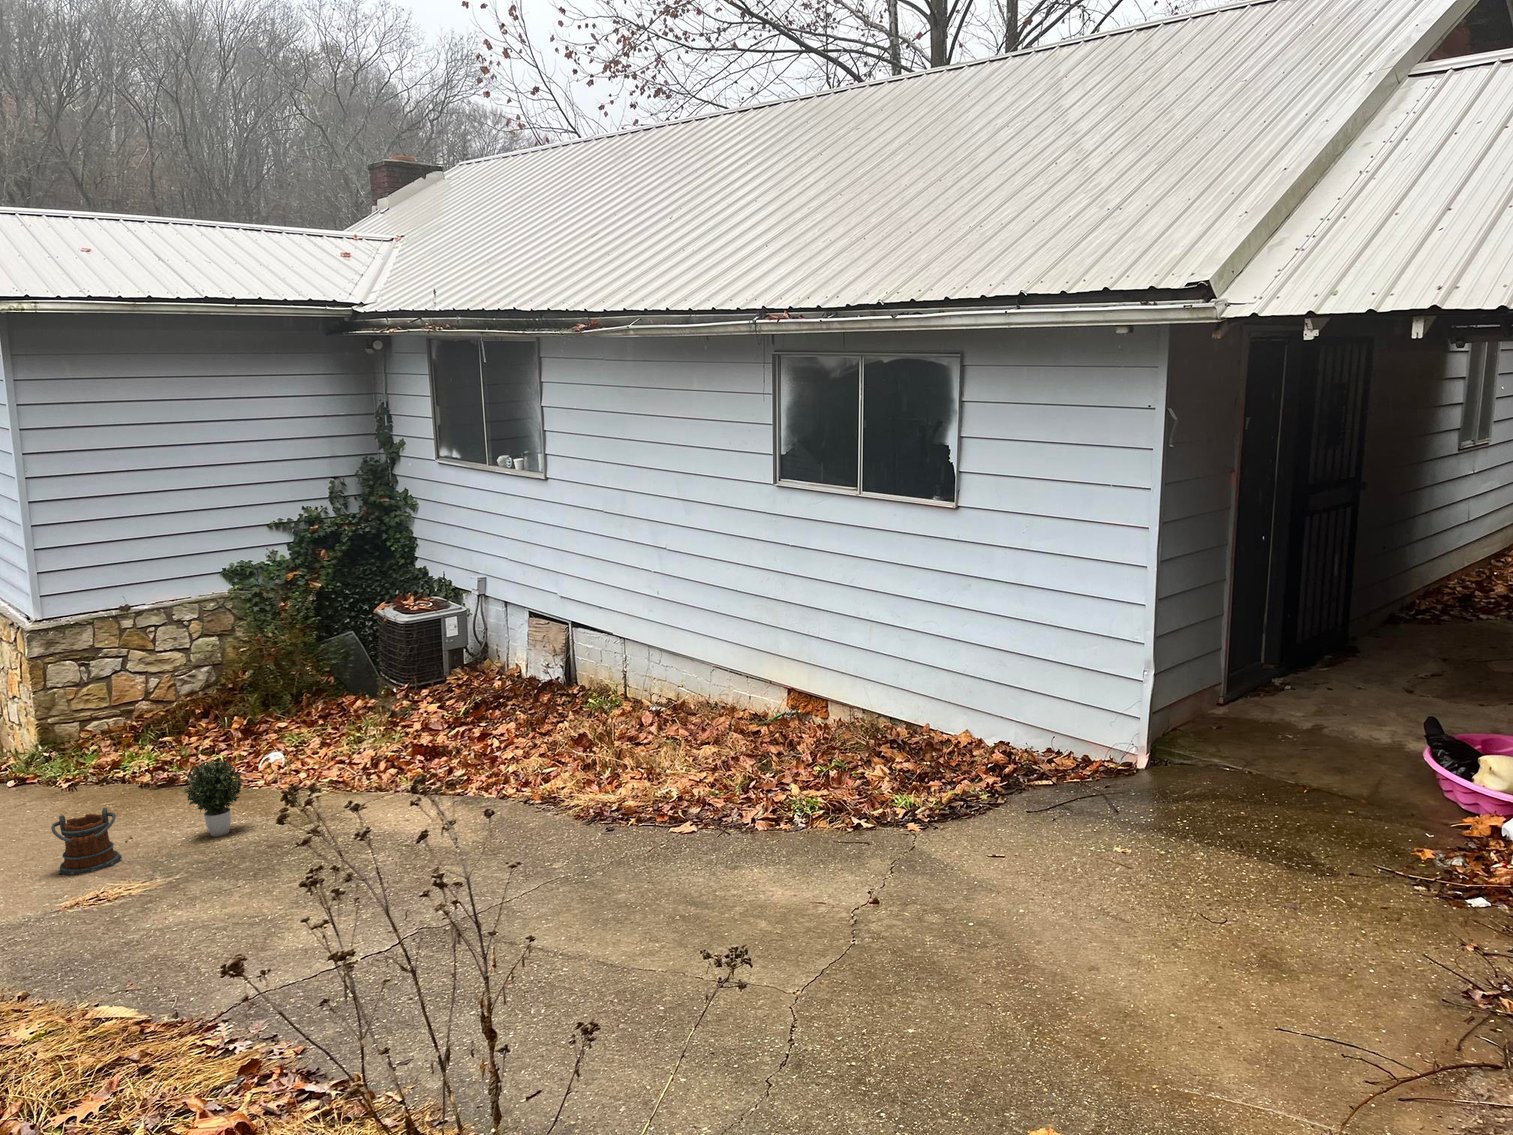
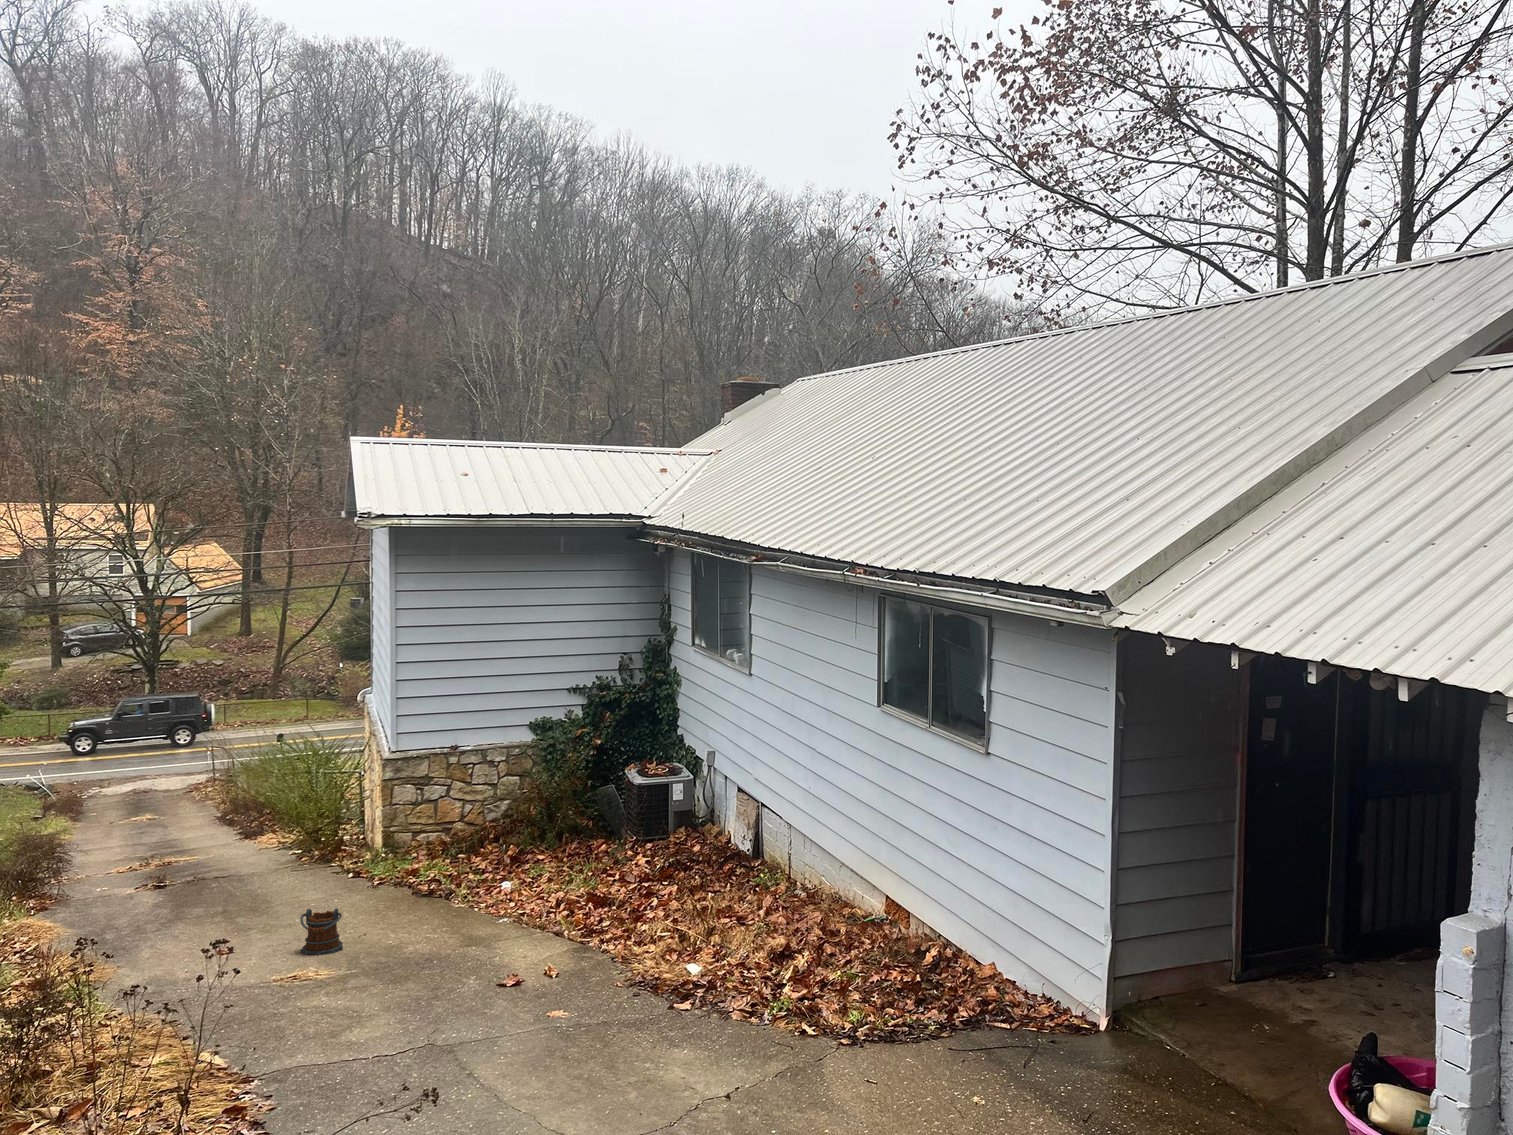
potted plant: present [184,761,243,837] -> none [392,885,436,945]

